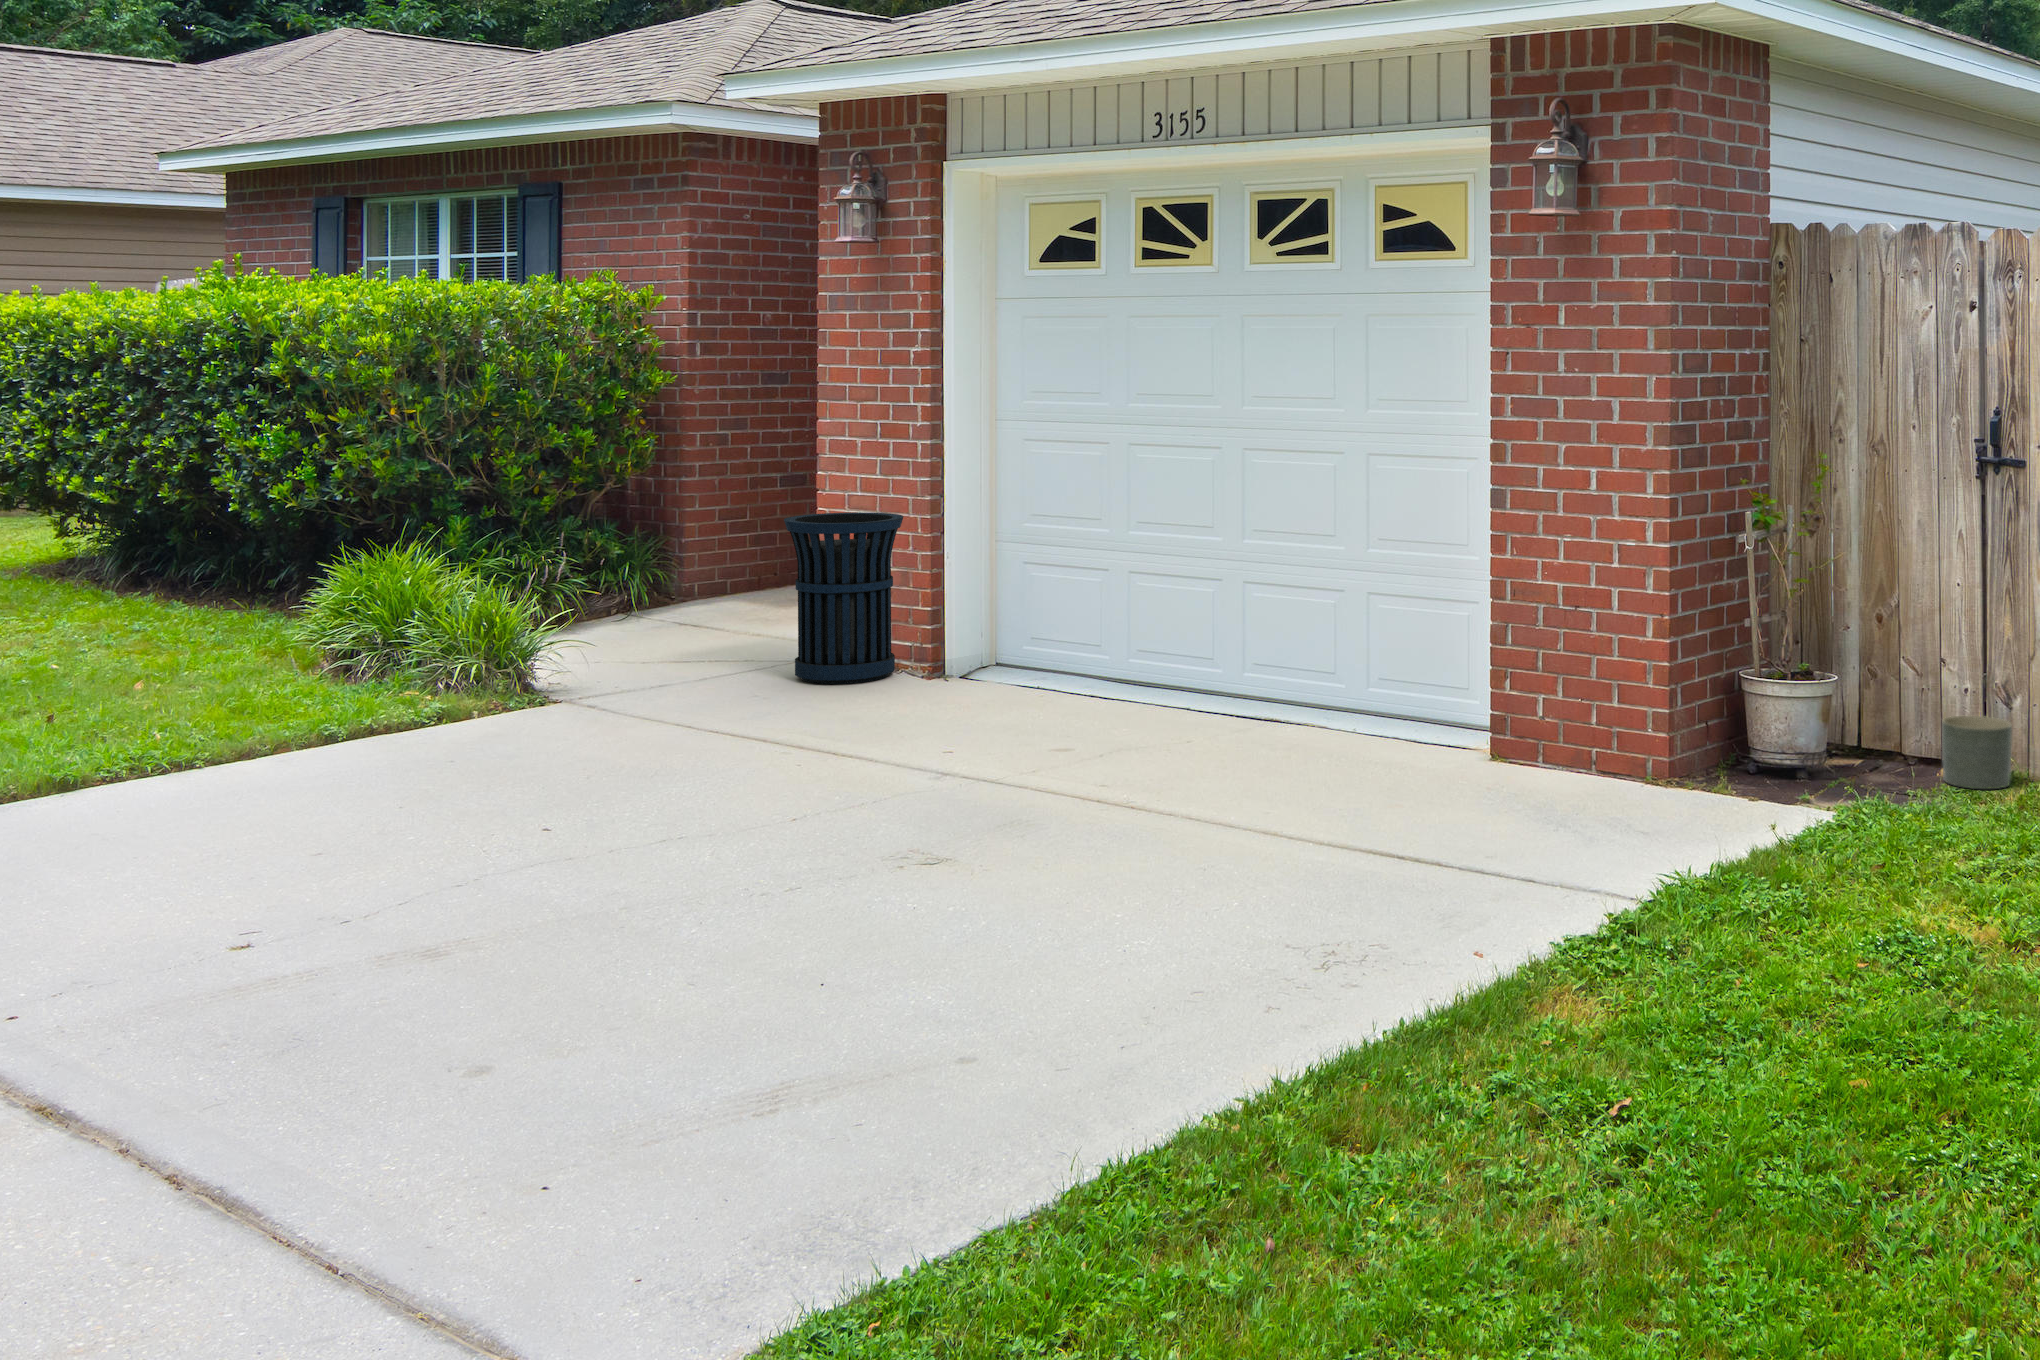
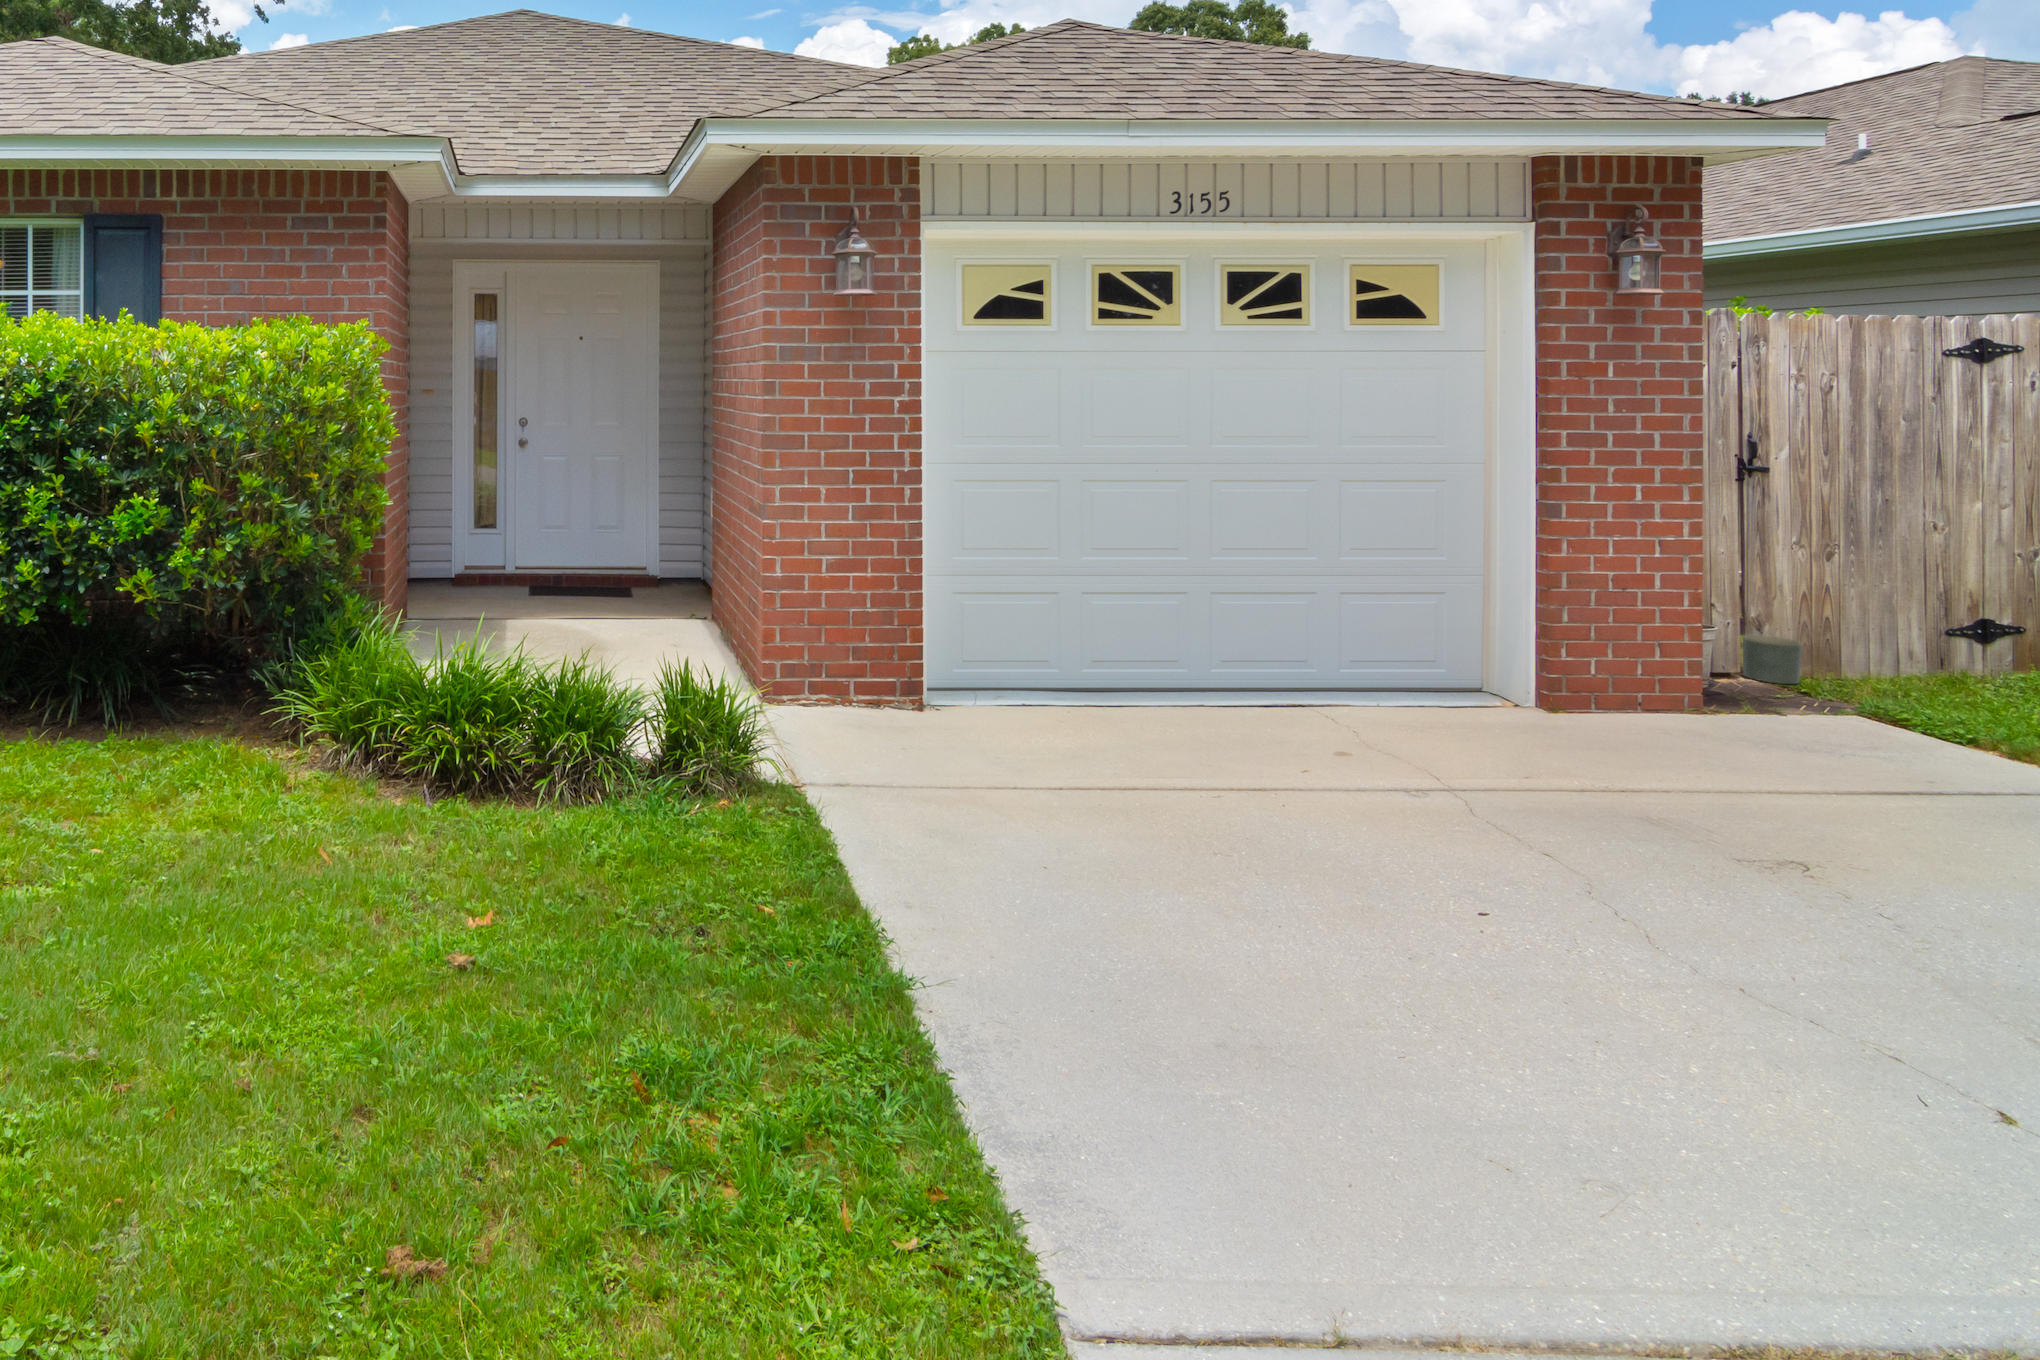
trash can: present [784,512,903,684] -> none [835,557,953,735]

